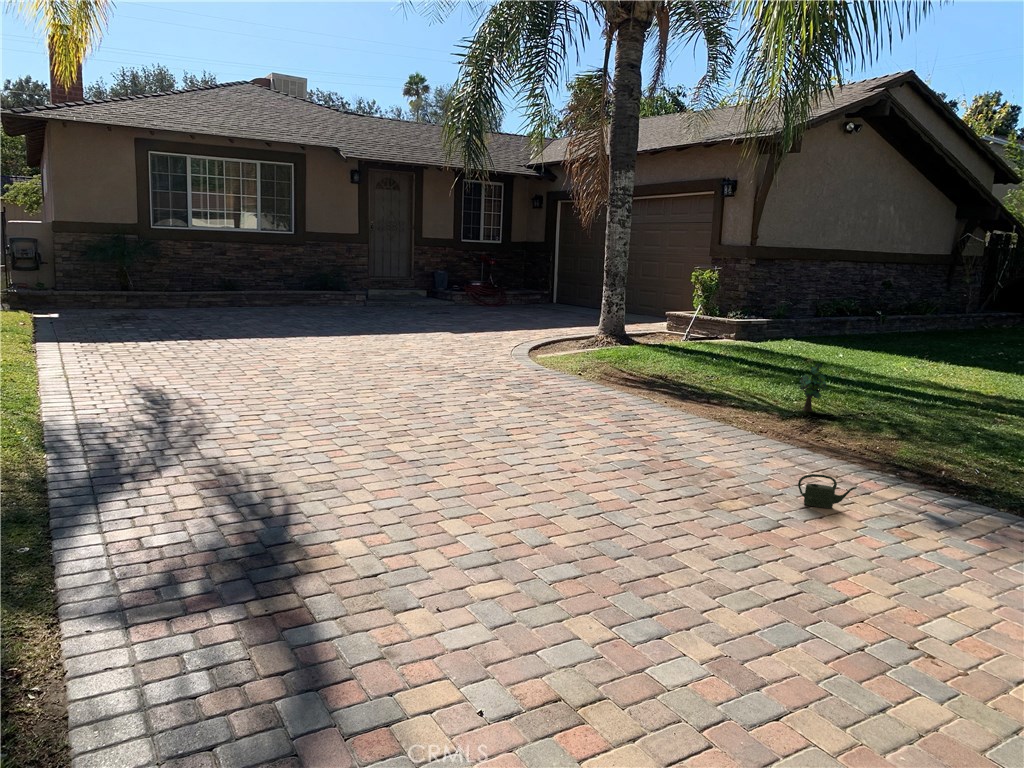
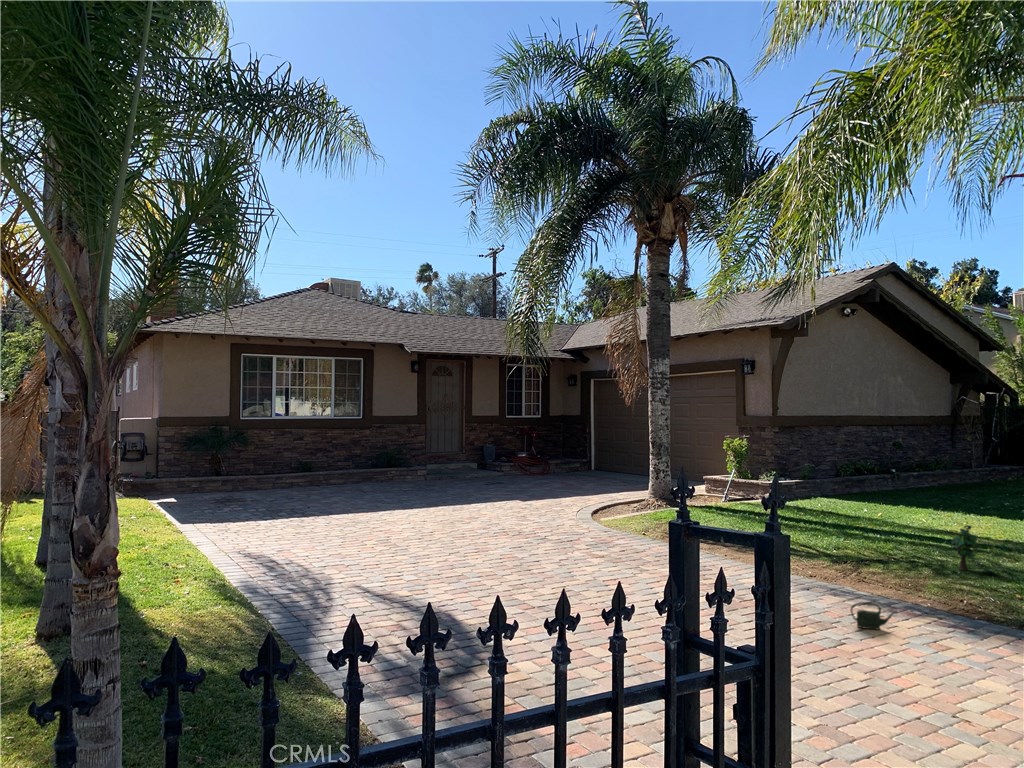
decorative plant: present [798,363,827,412] -> present [949,526,979,570]

